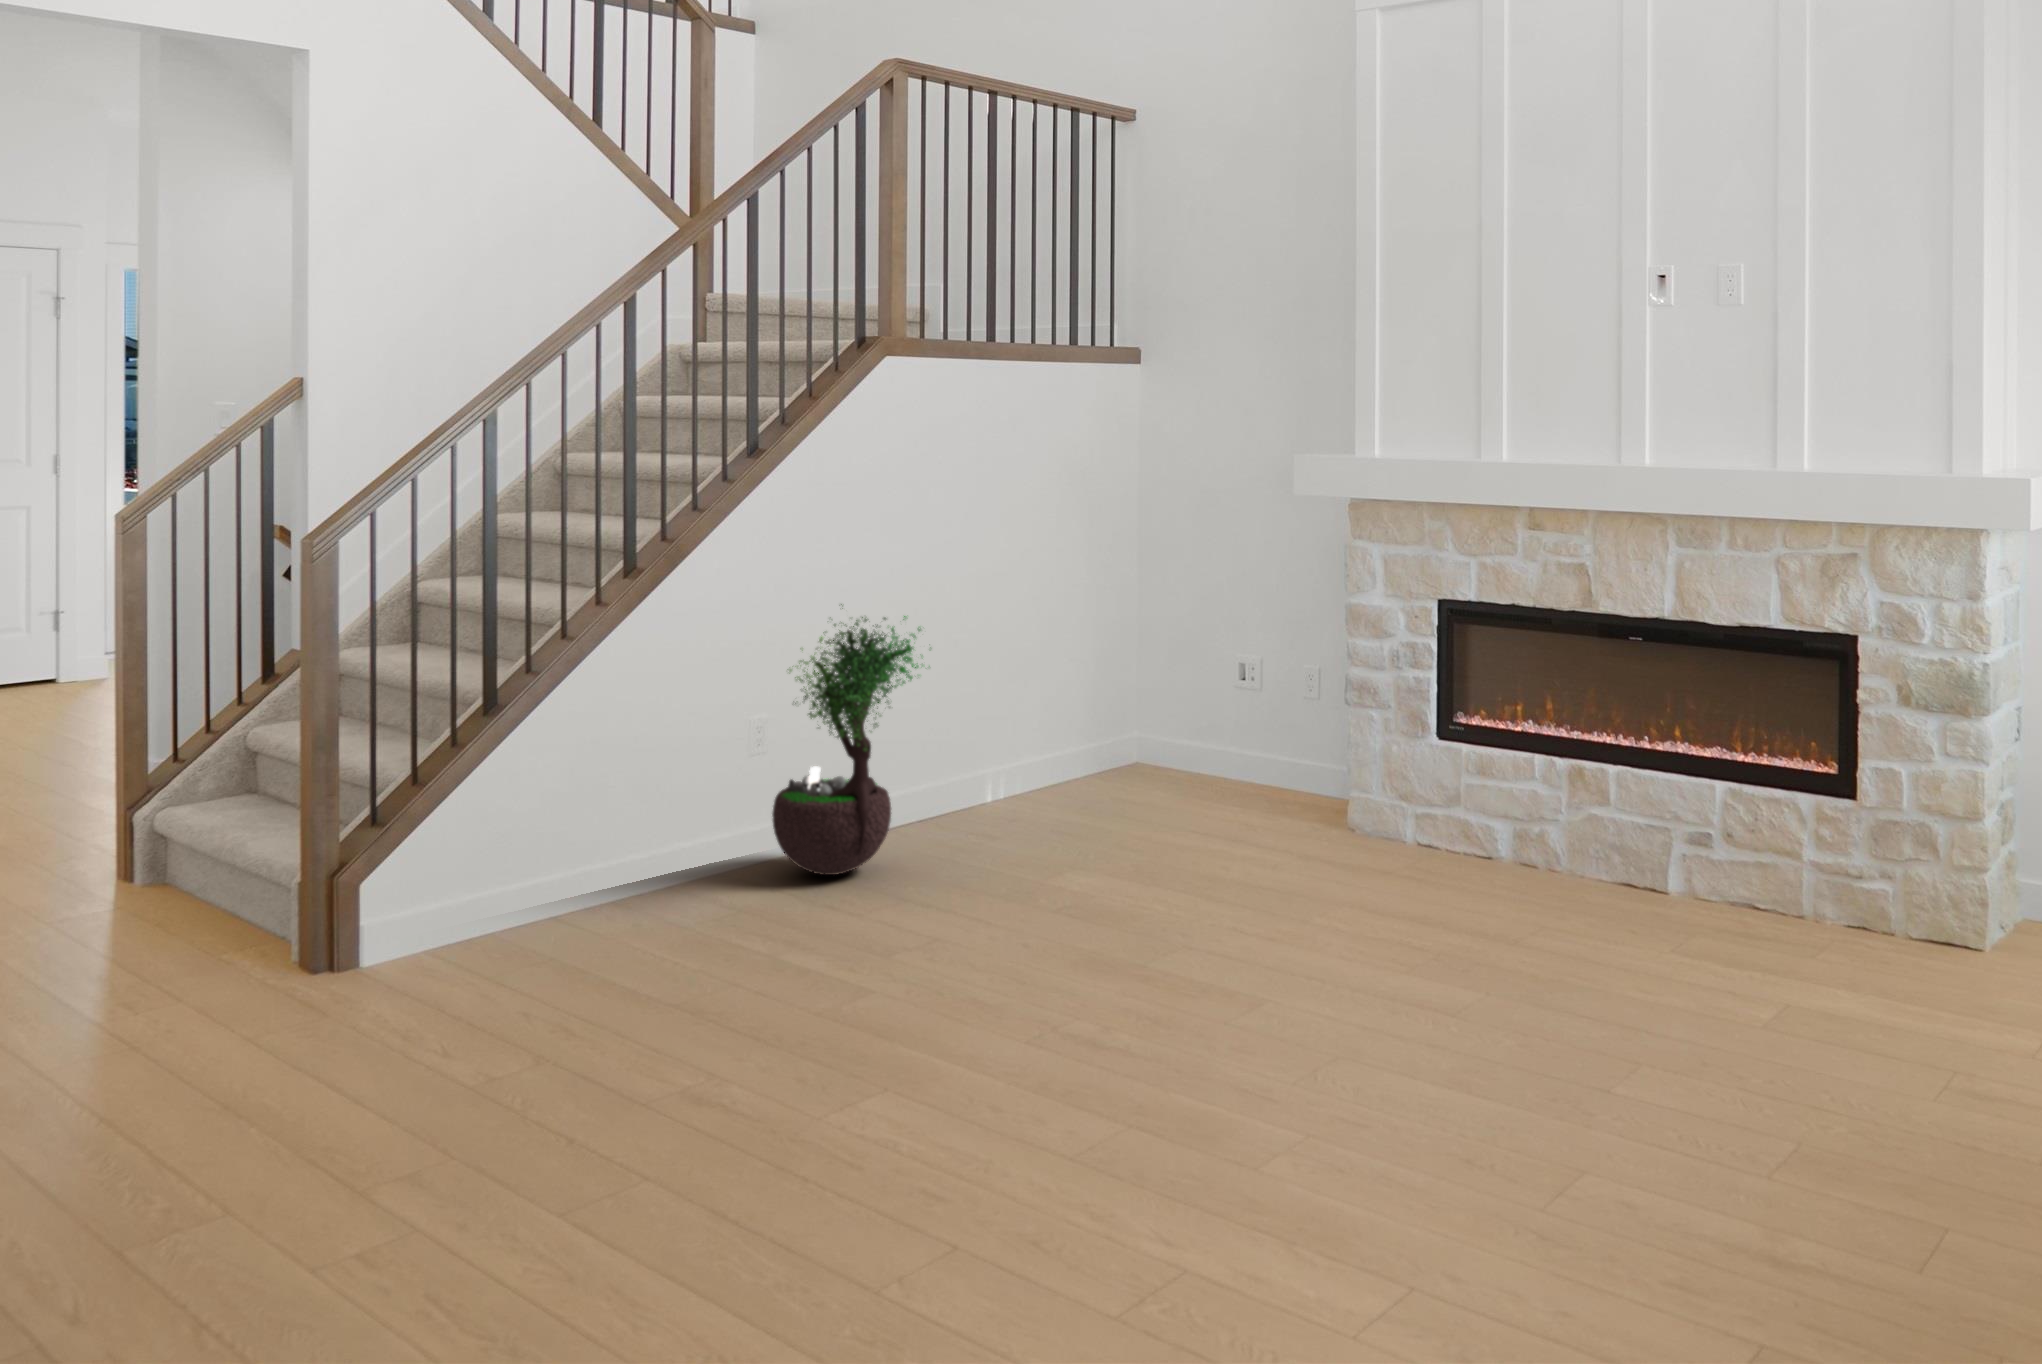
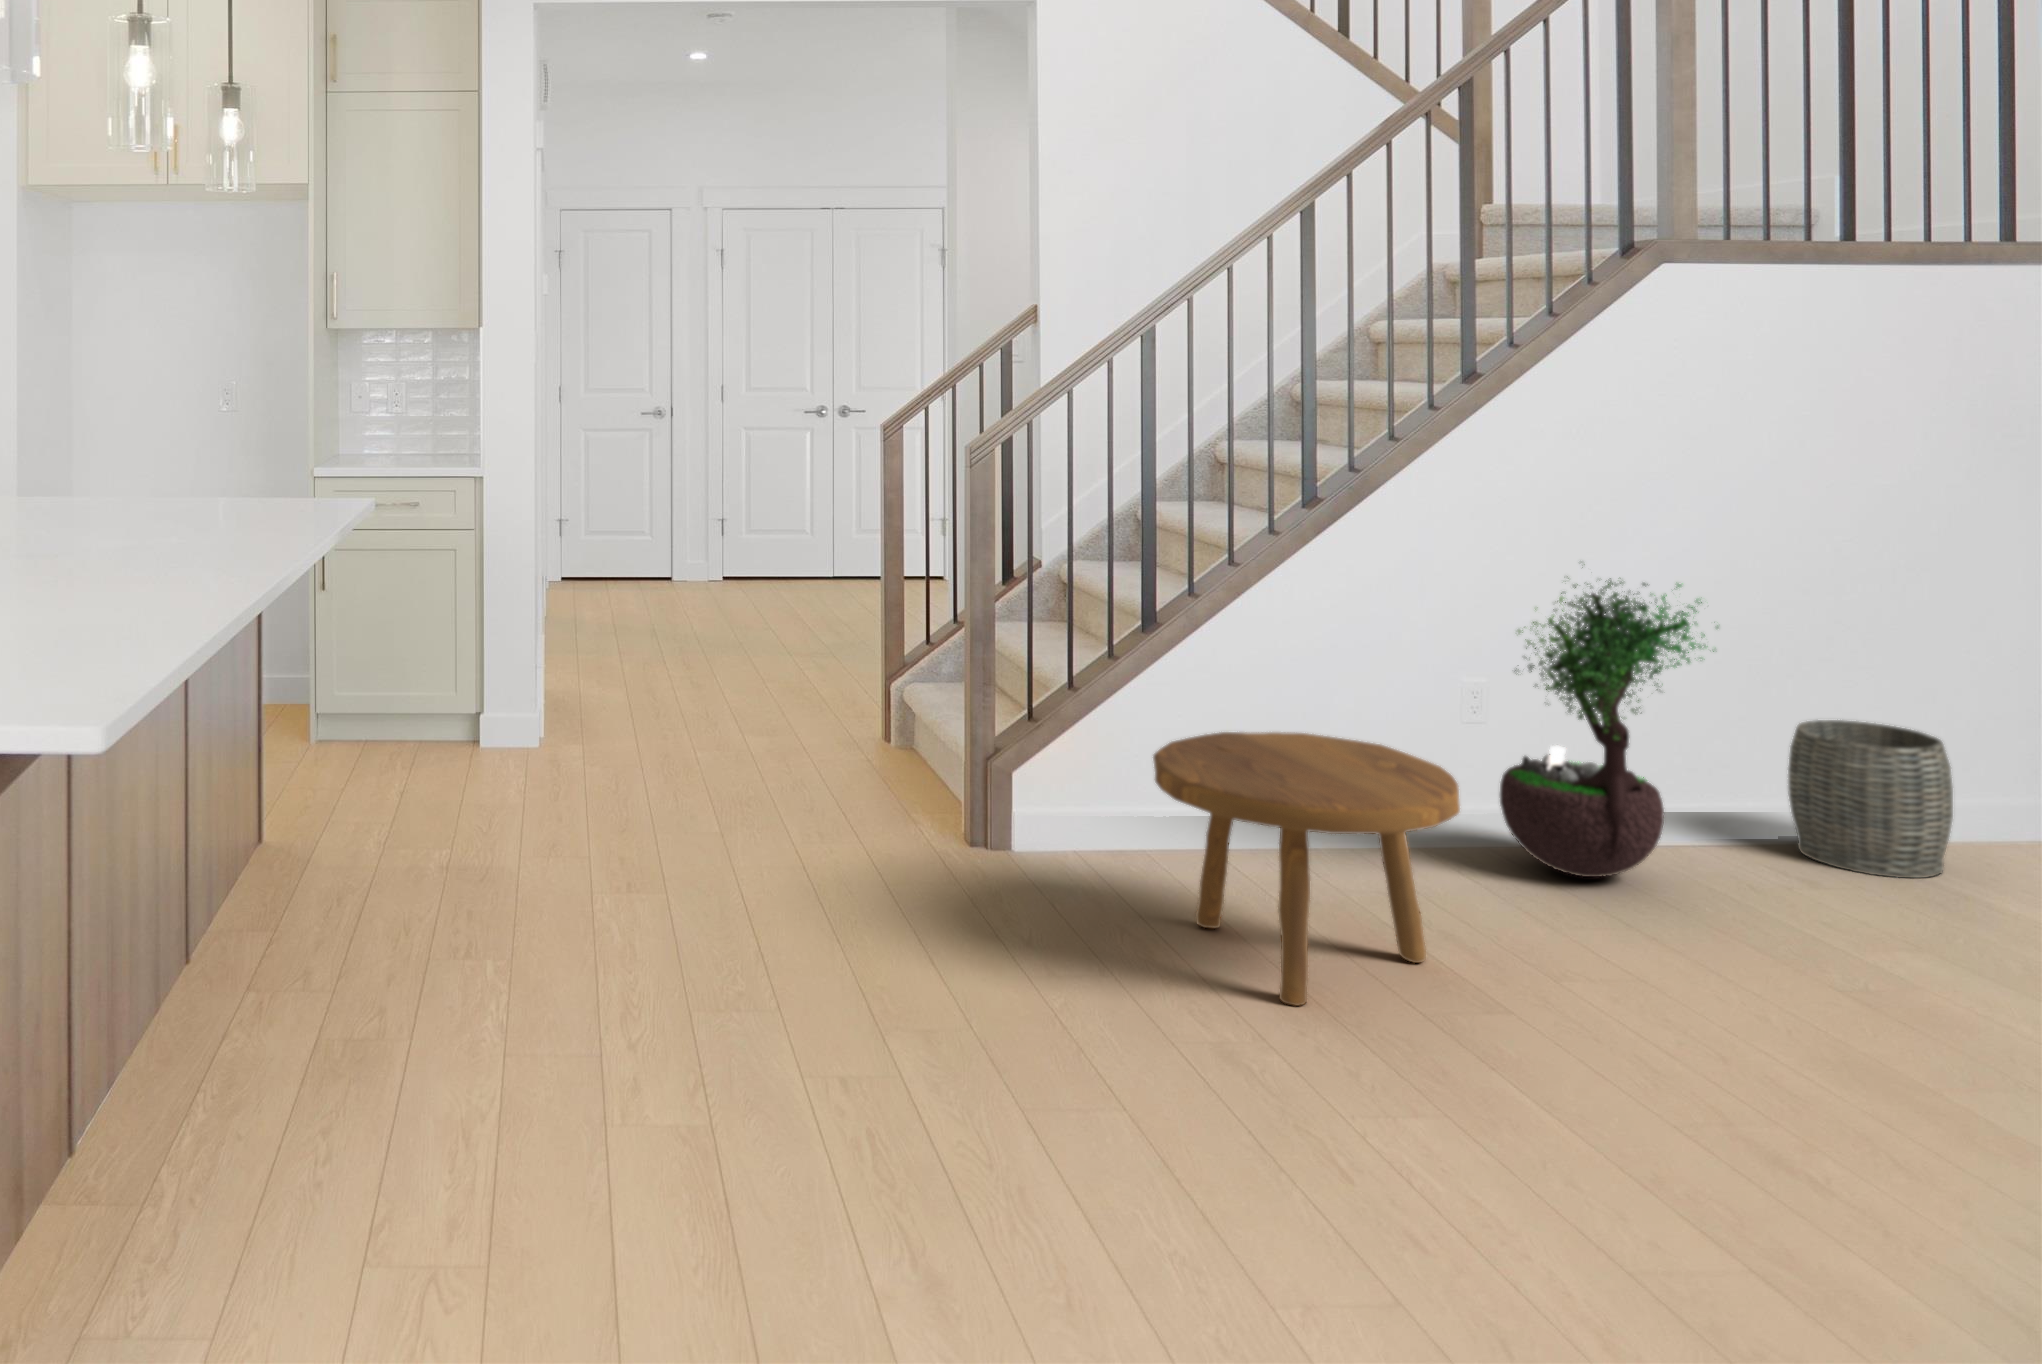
woven basket: none [958,716,1056,833] -> present [1788,720,1953,878]
footstool: none [517,781,784,1031] -> present [1153,732,1460,1006]

